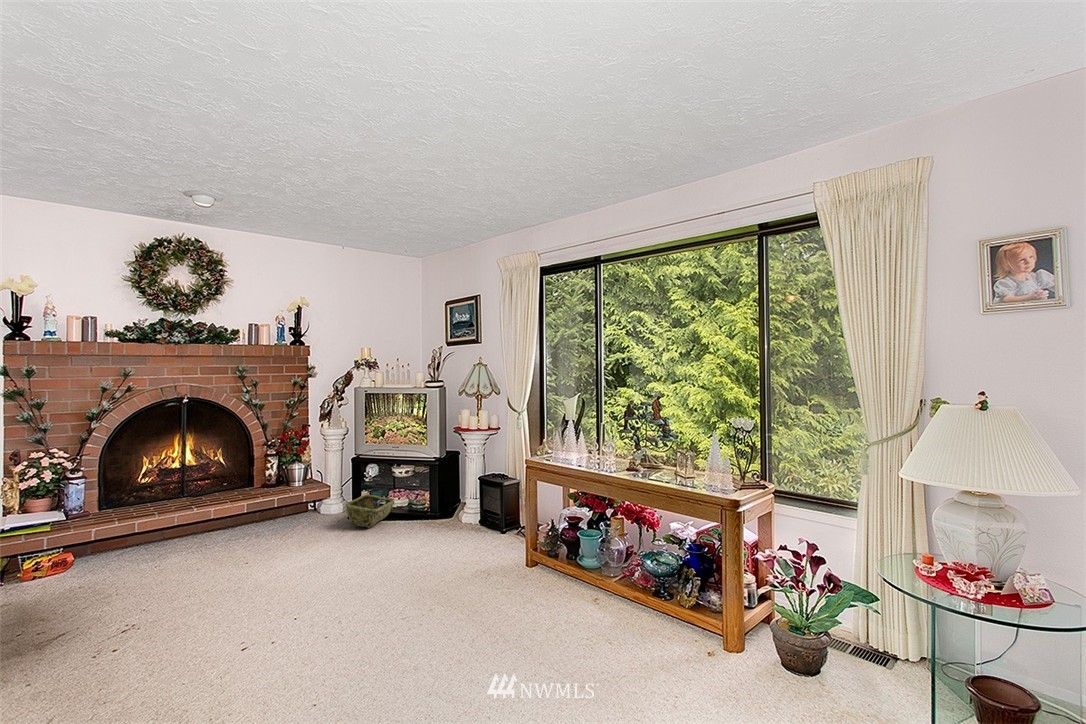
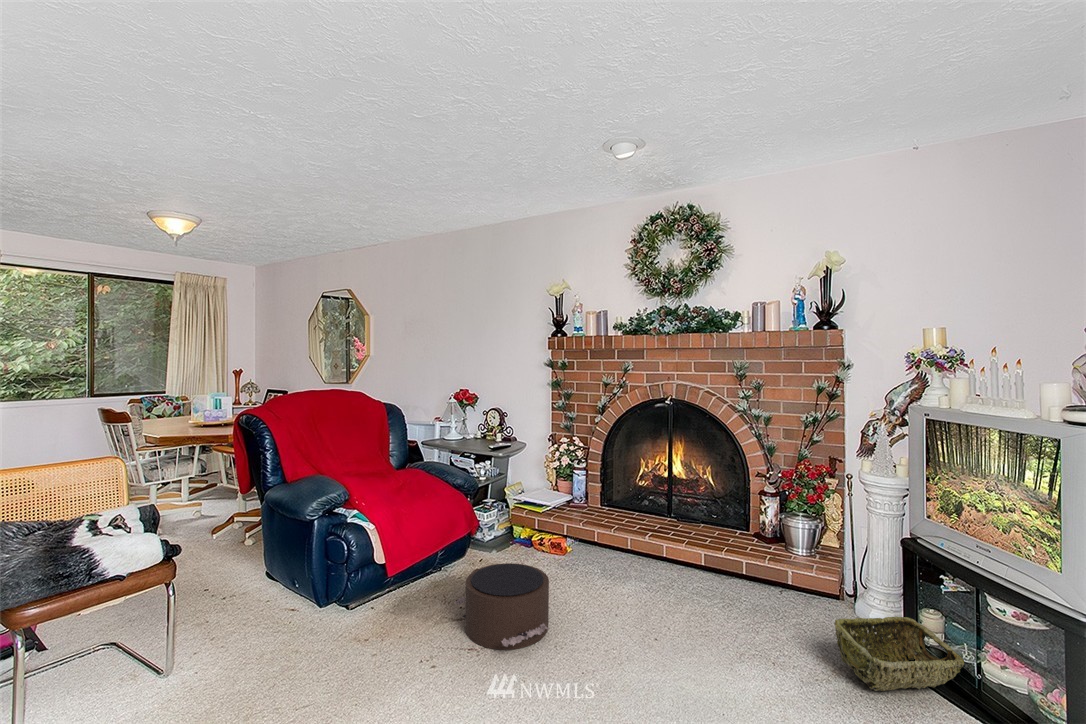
pouf: none [69,549,194,621] -> present [454,563,549,650]

